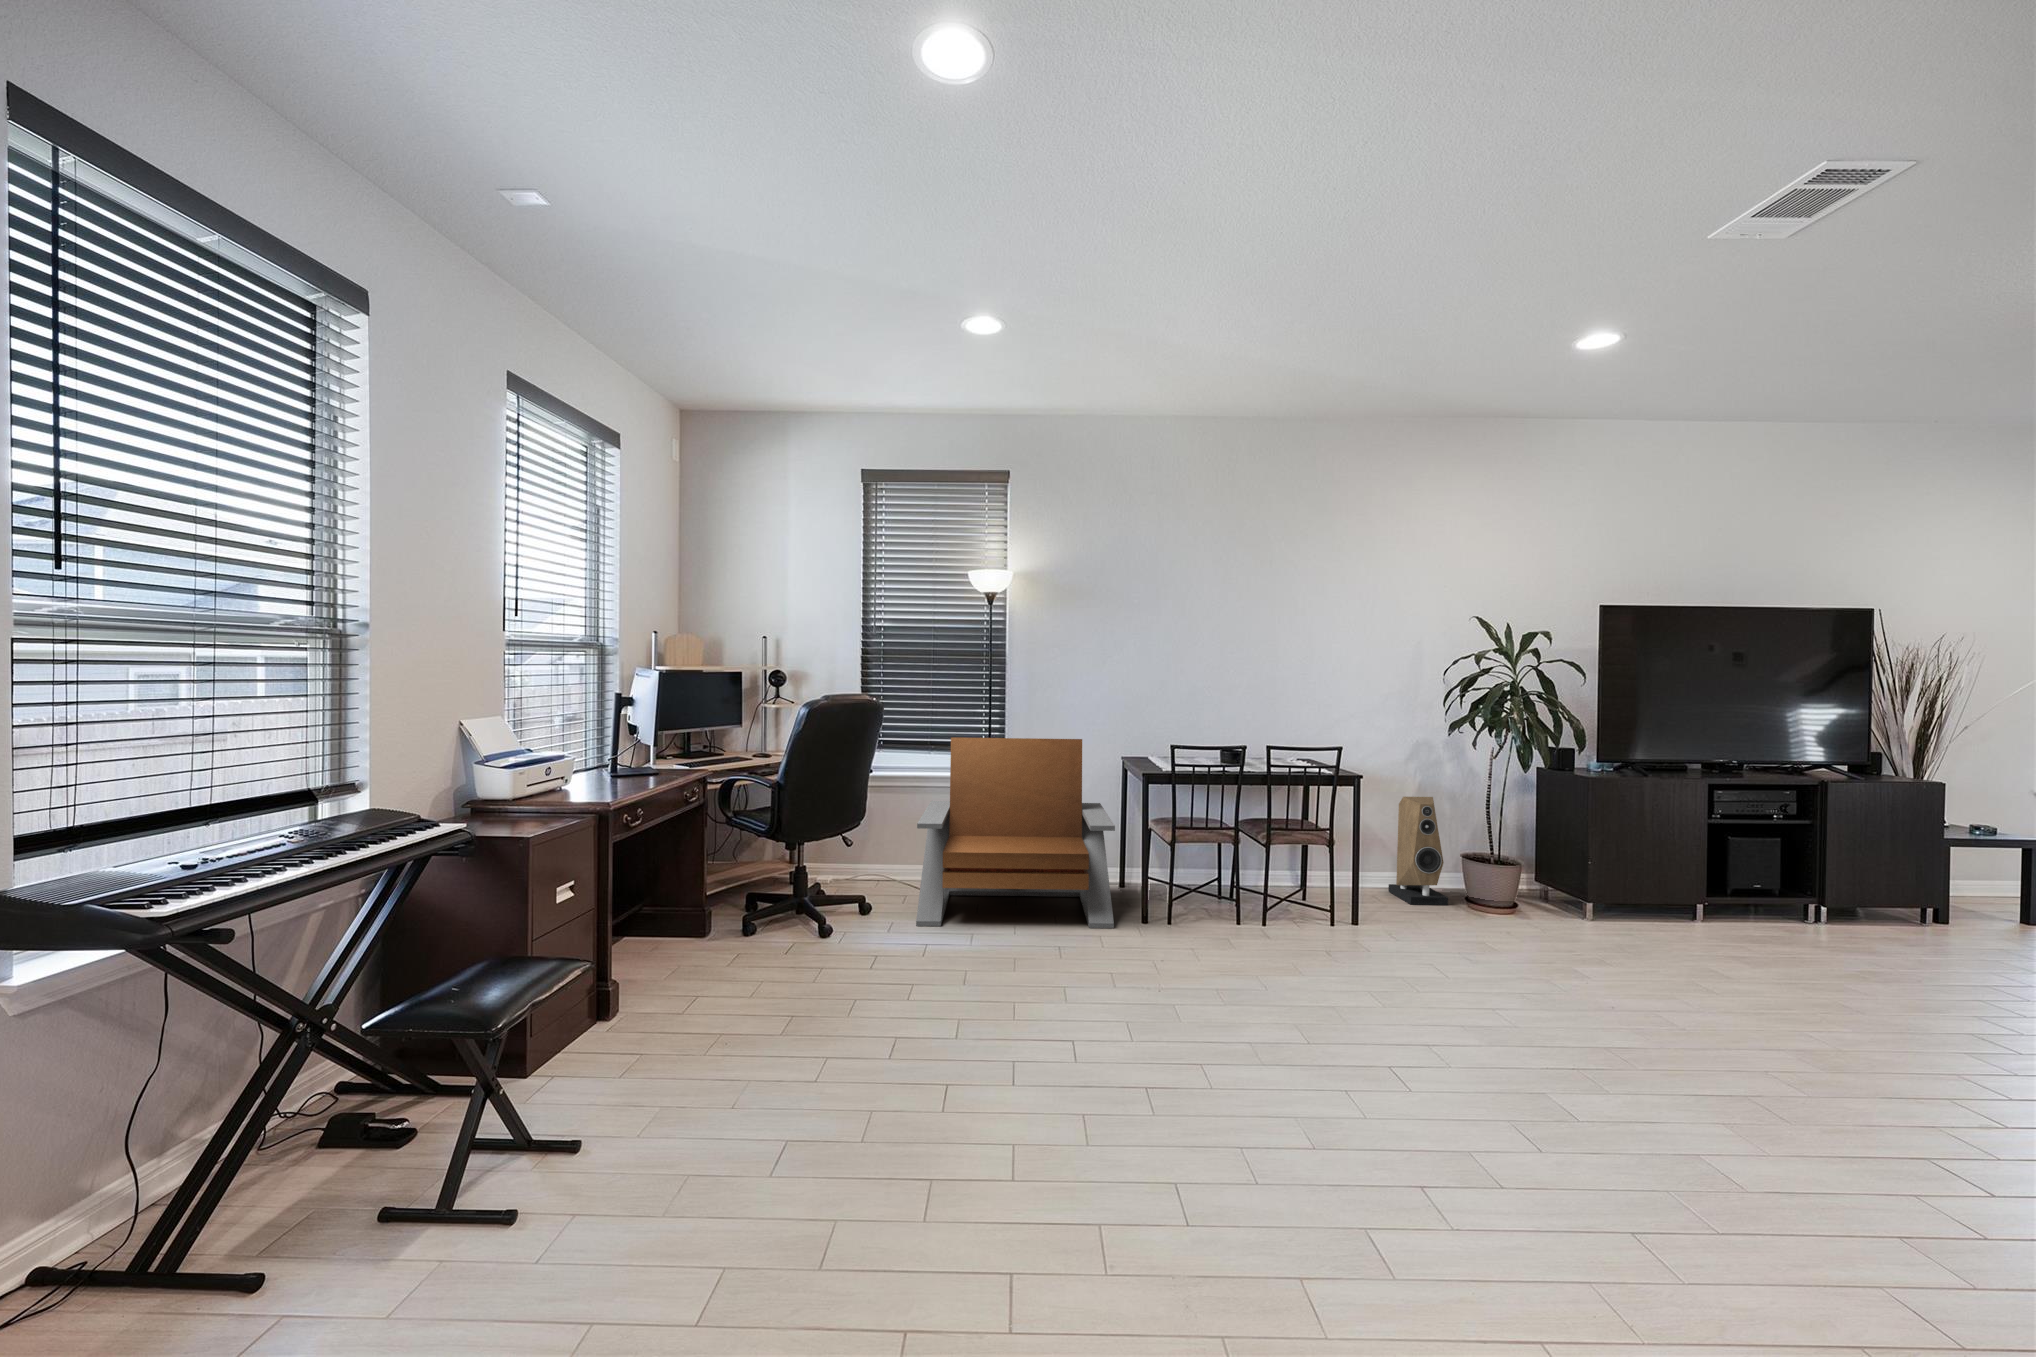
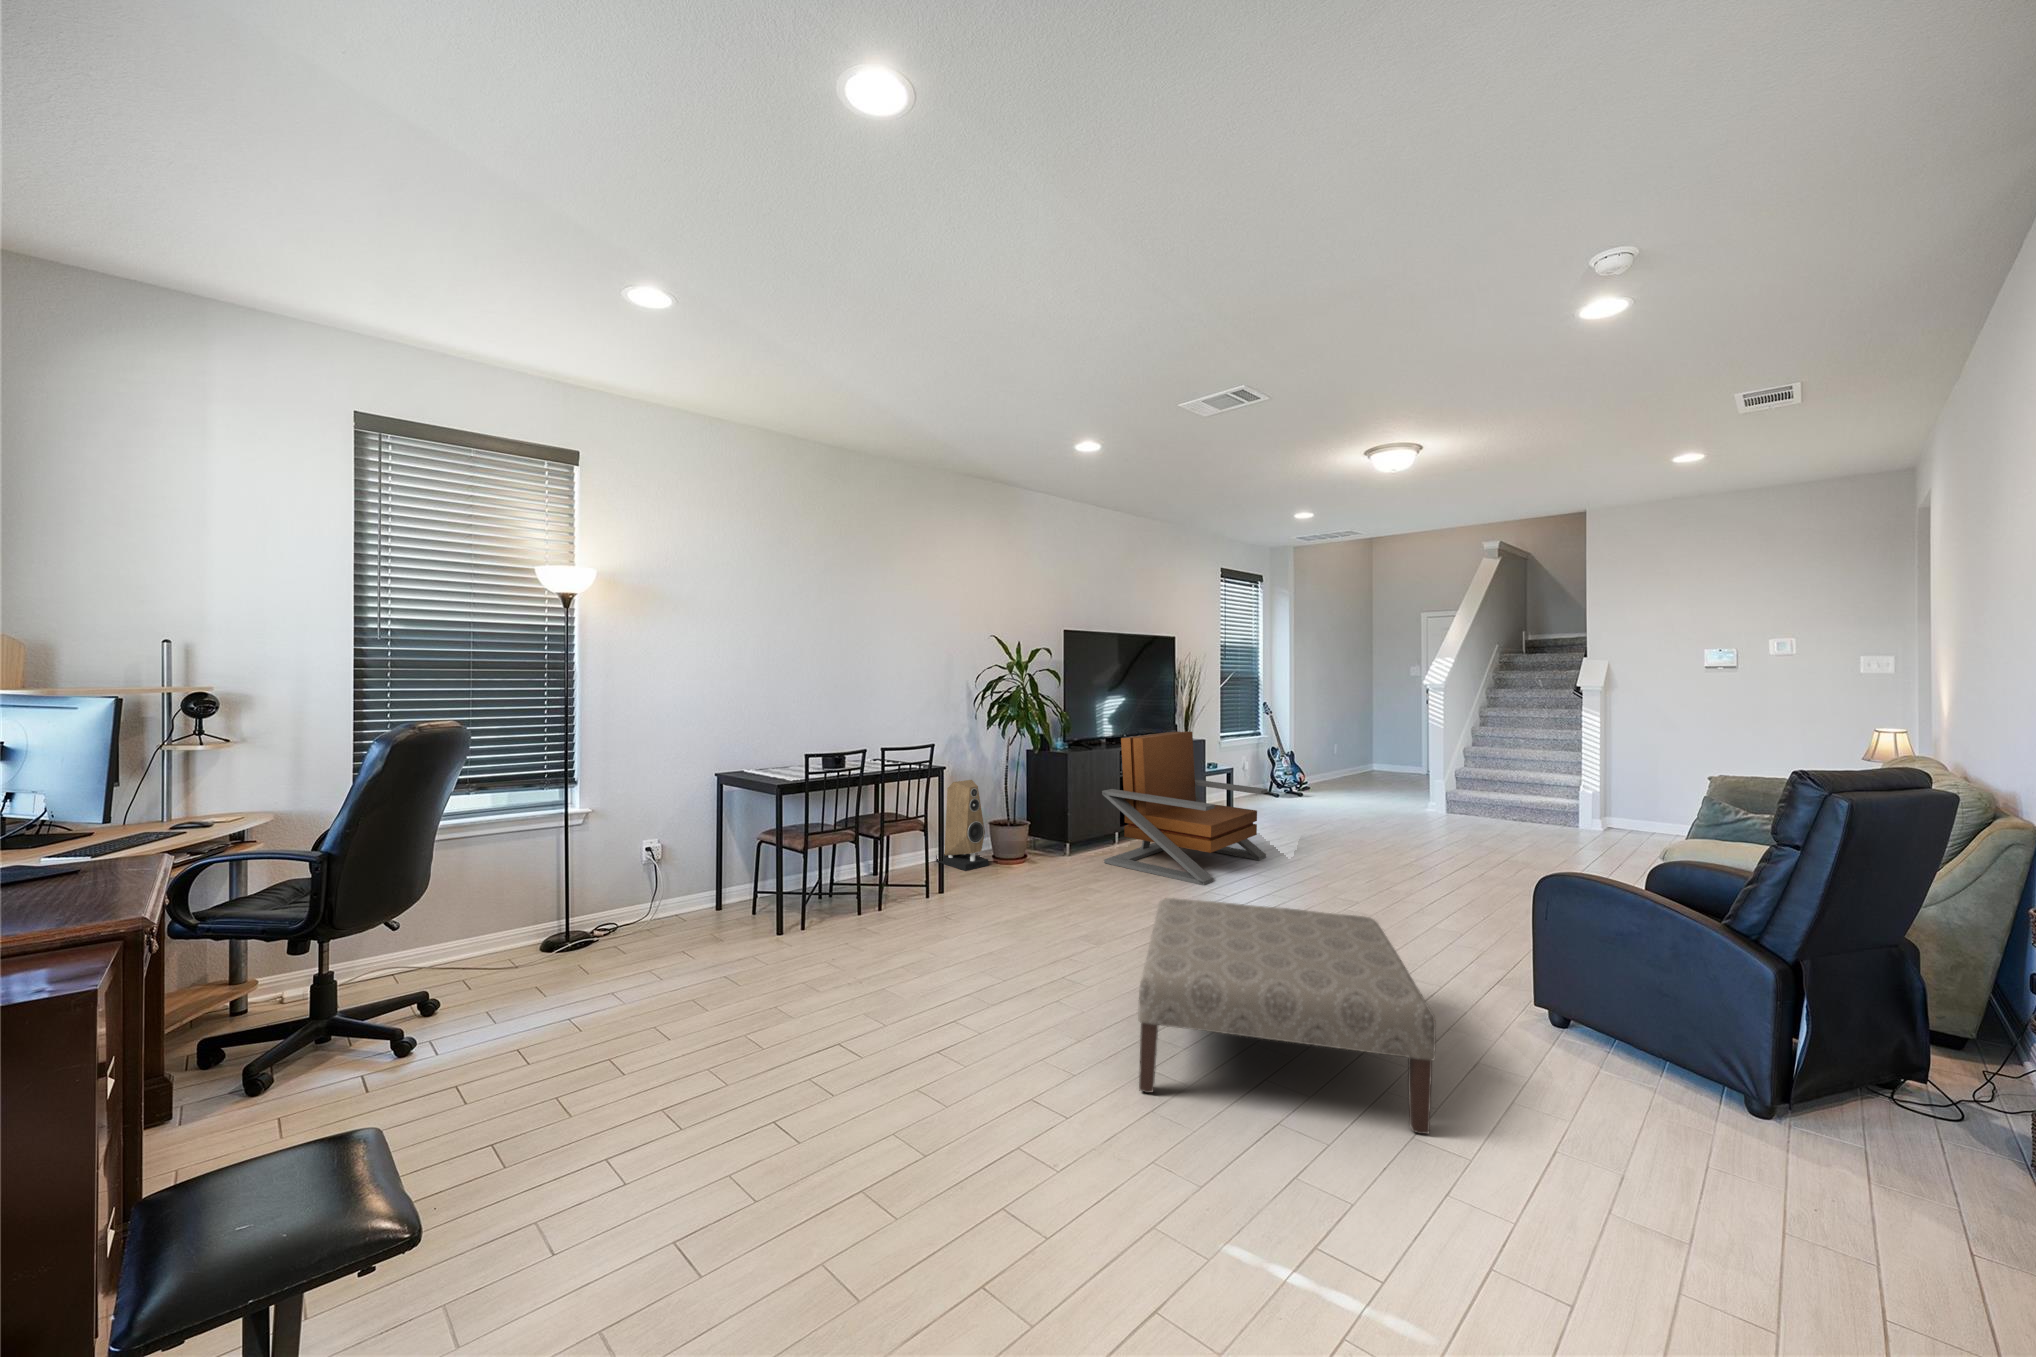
lounge chair: present [916,738,1115,928] -> present [1102,732,1268,885]
ottoman: none [1301,927,1799,1251] -> present [1138,898,1436,1134]

